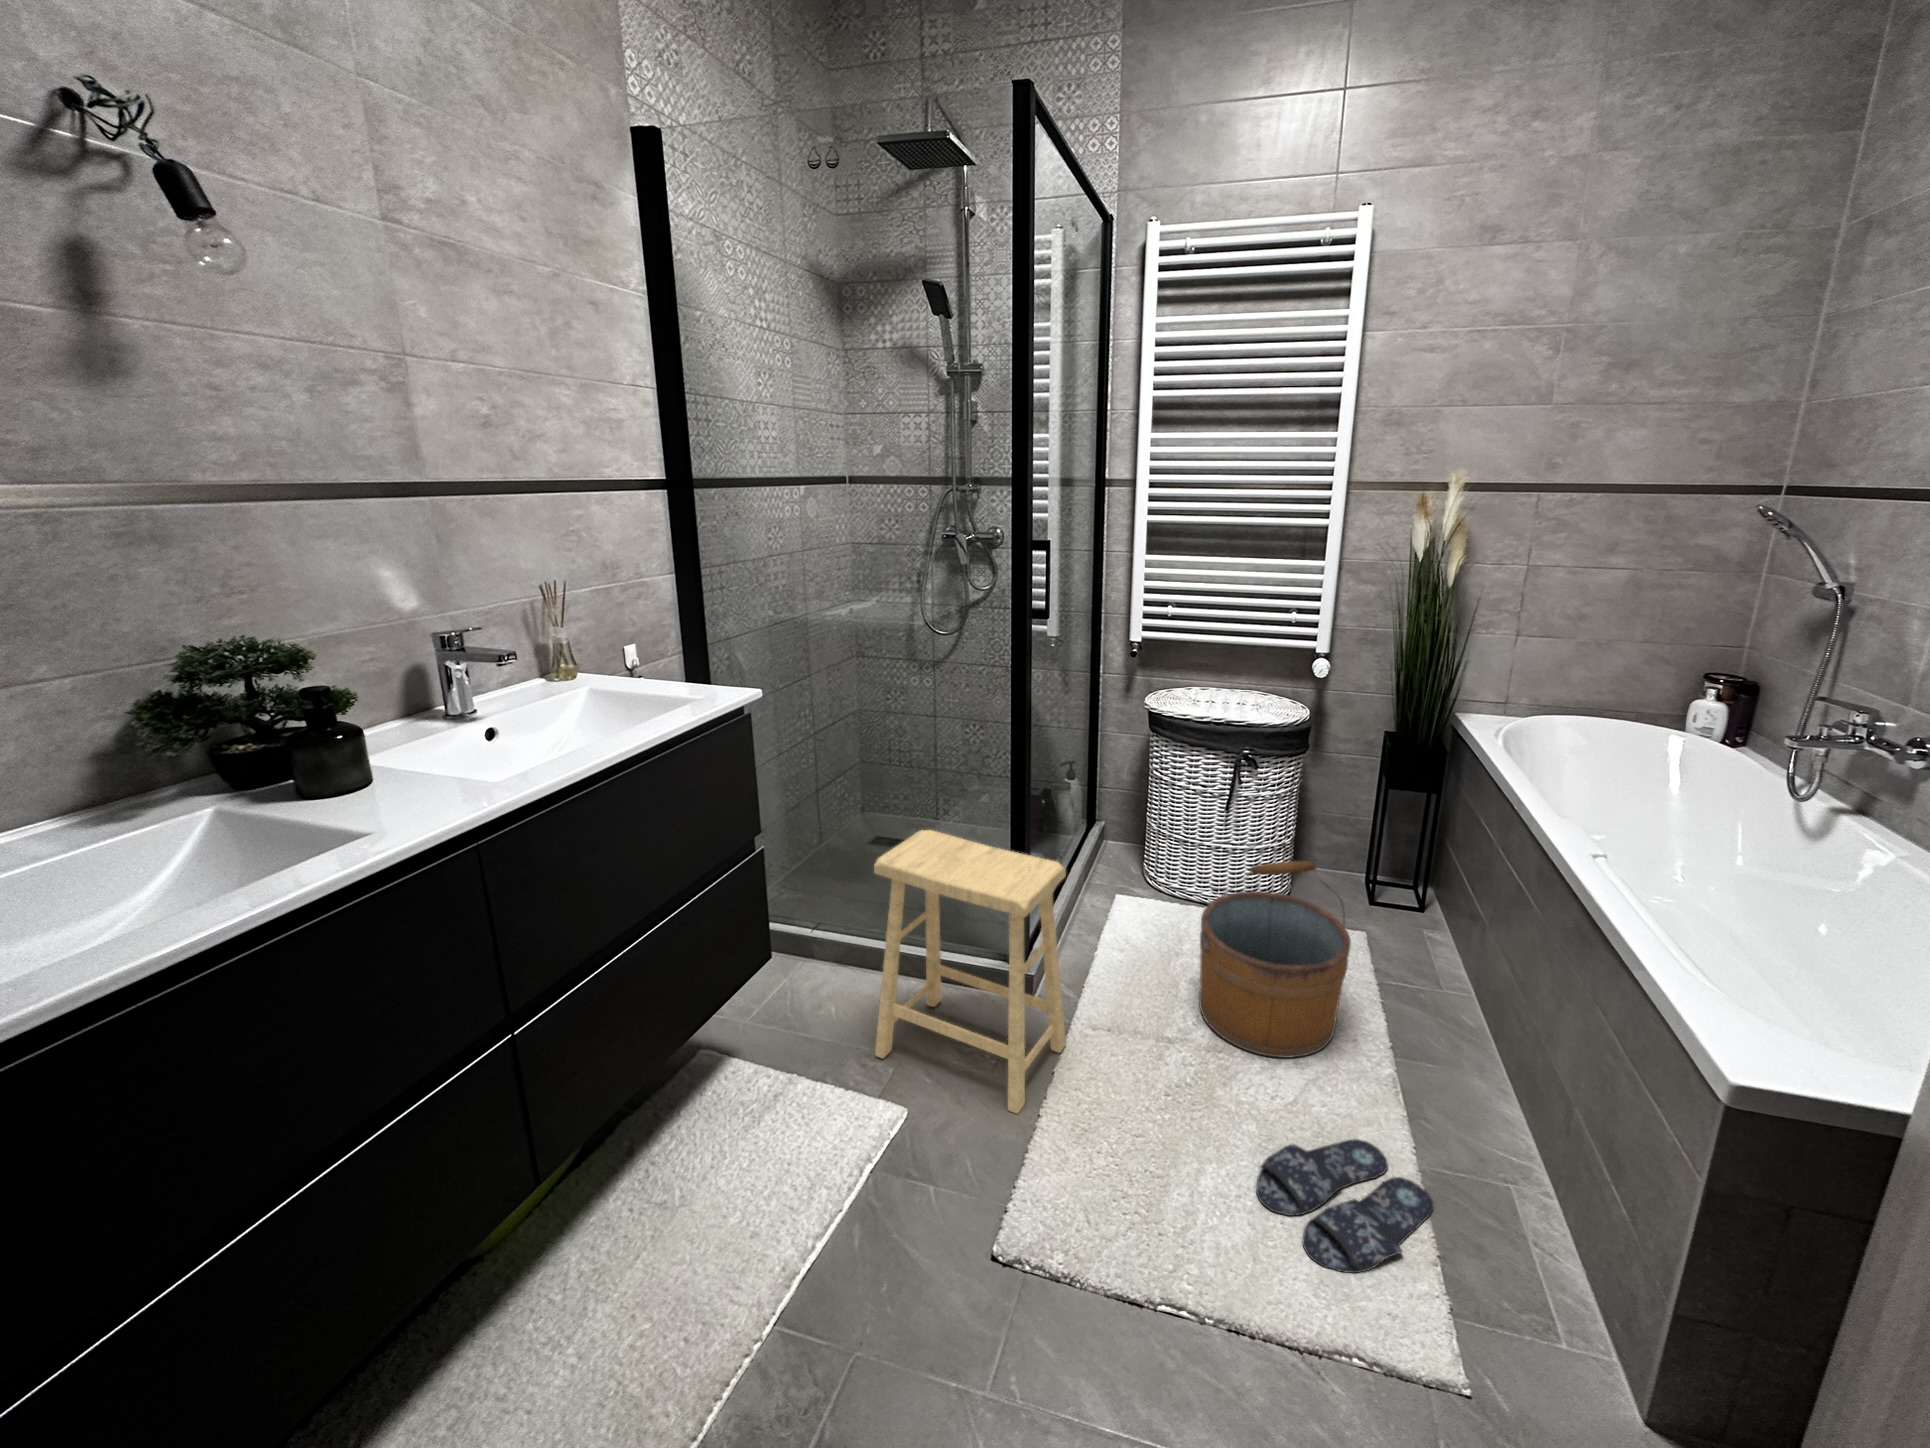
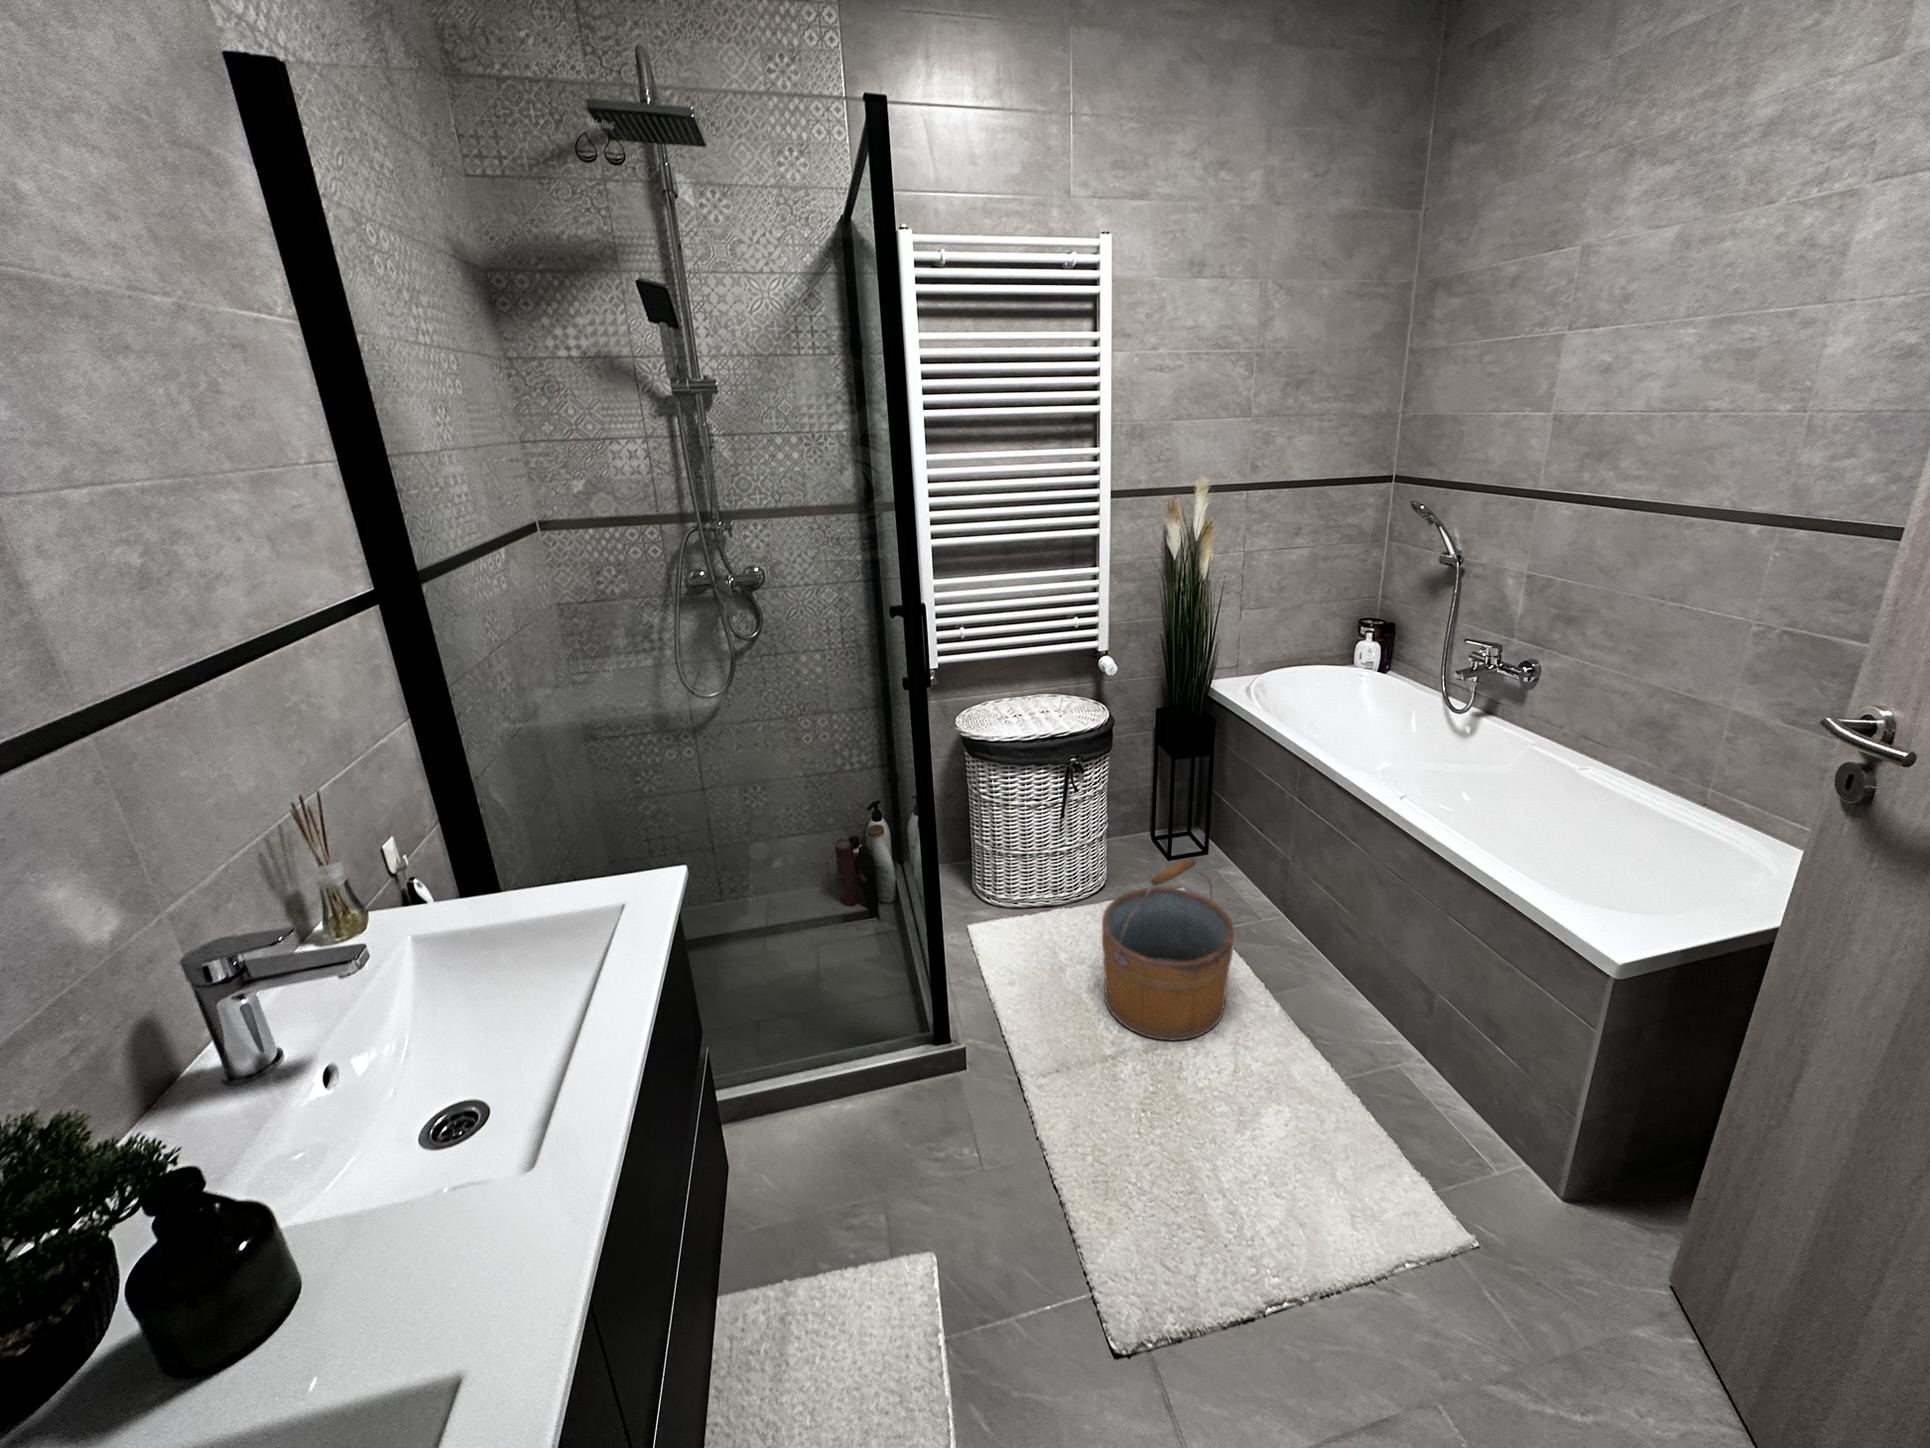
footstool: present [874,830,1066,1114] -> none [839,941,1039,1212]
slippers: present [1256,1139,1433,1273] -> none [1254,1081,1382,1205]

